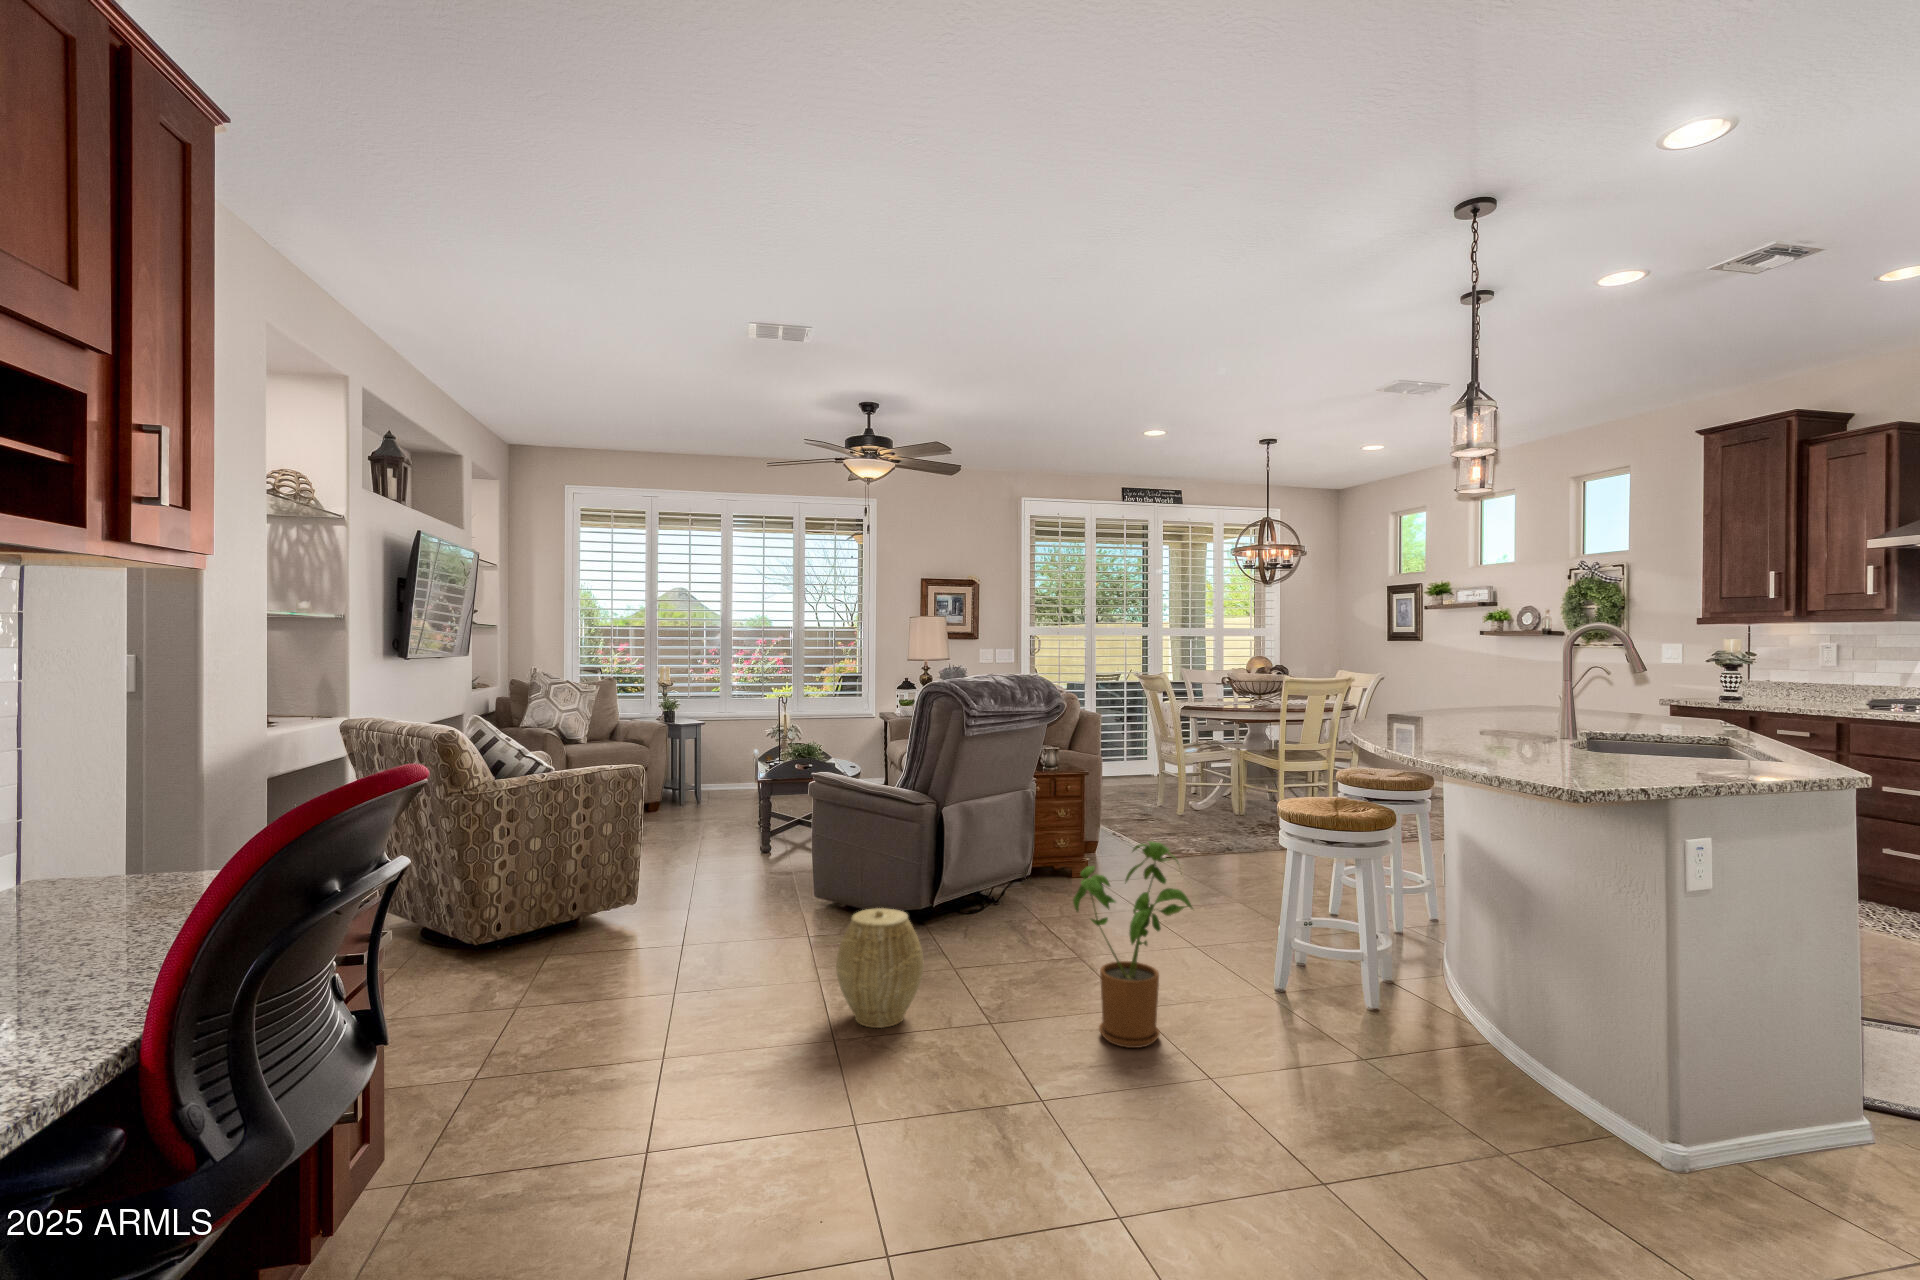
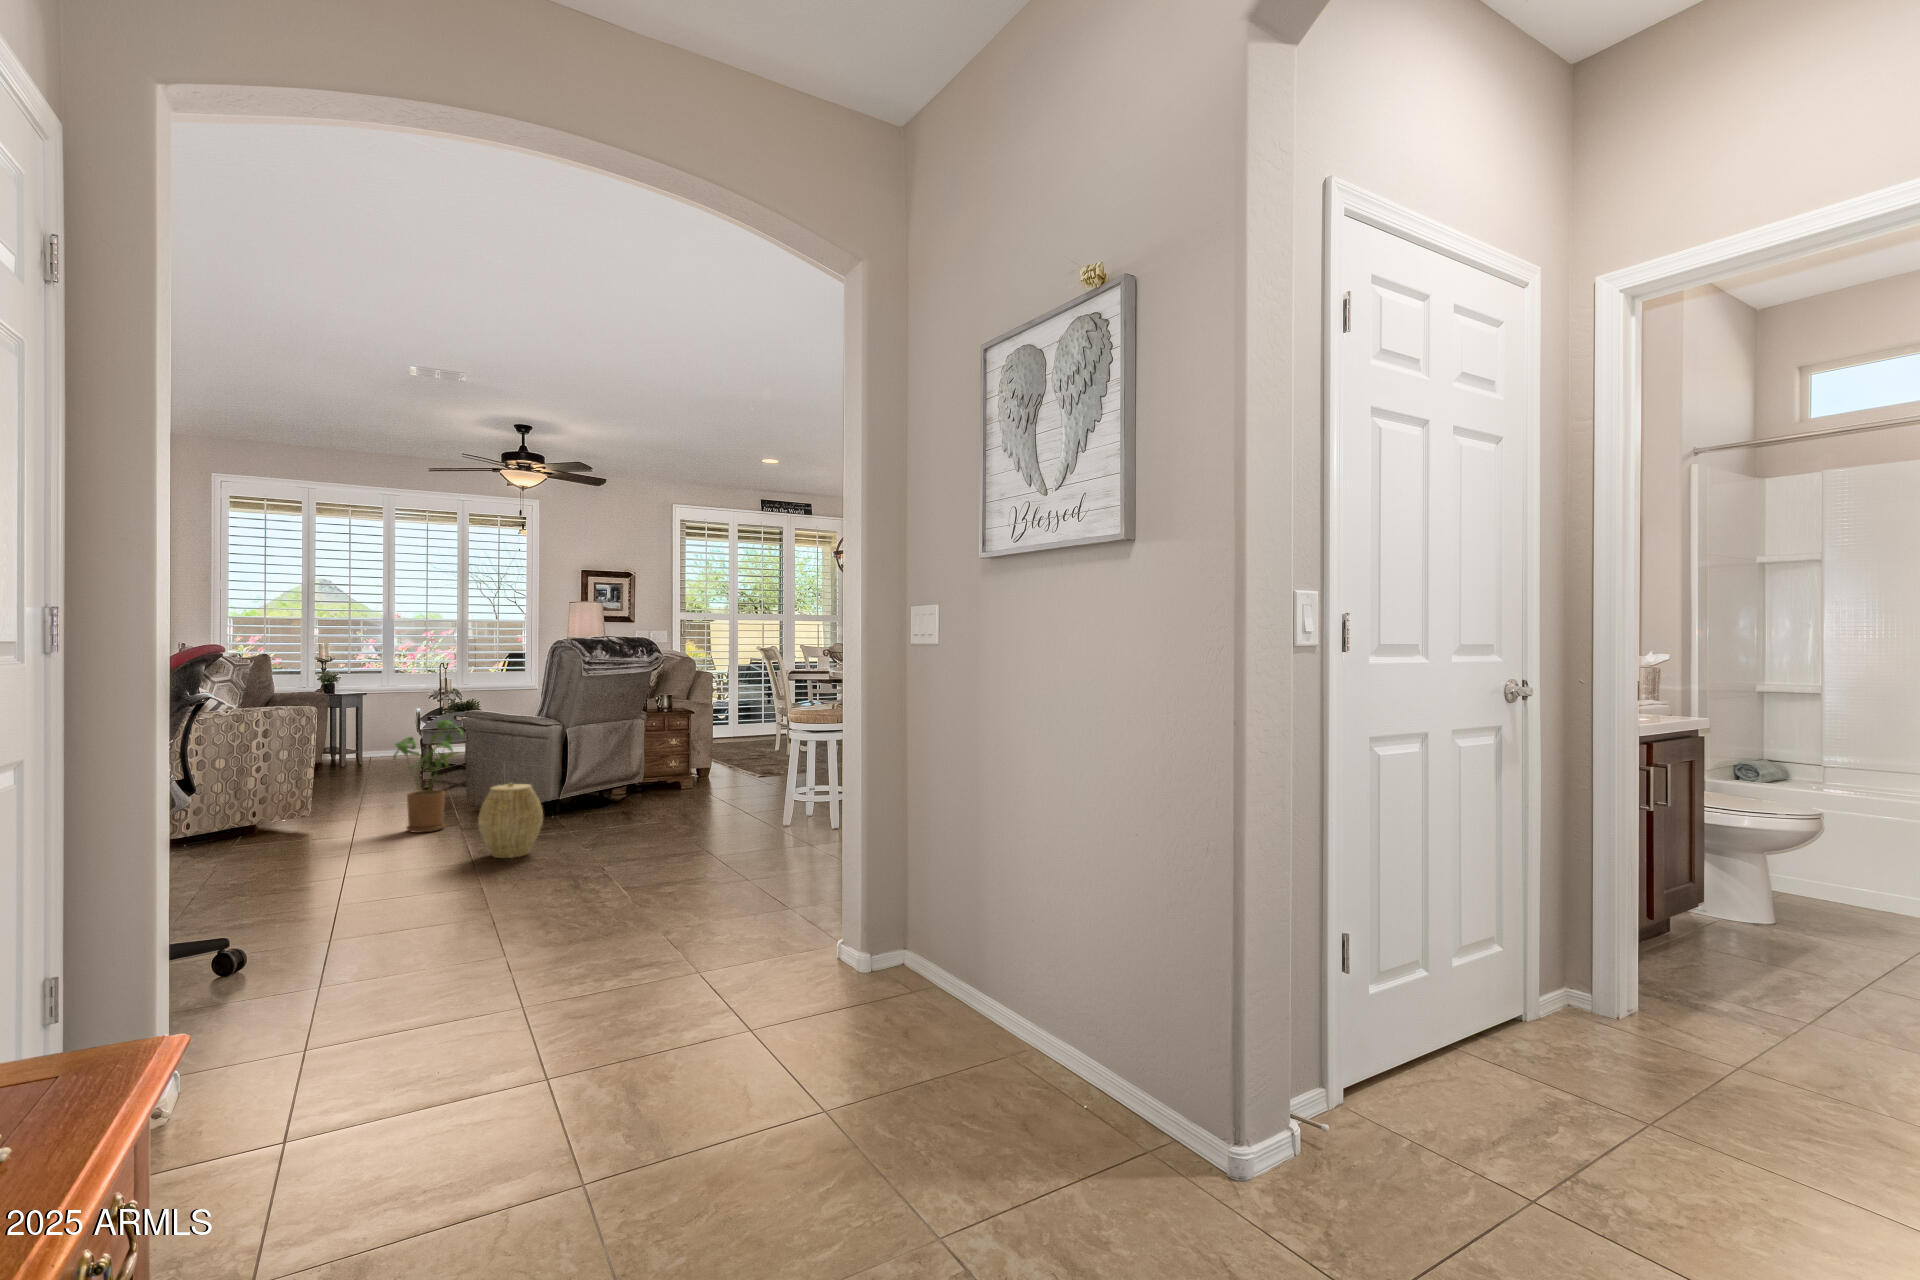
house plant: present [1073,841,1193,1048] -> present [393,720,463,833]

